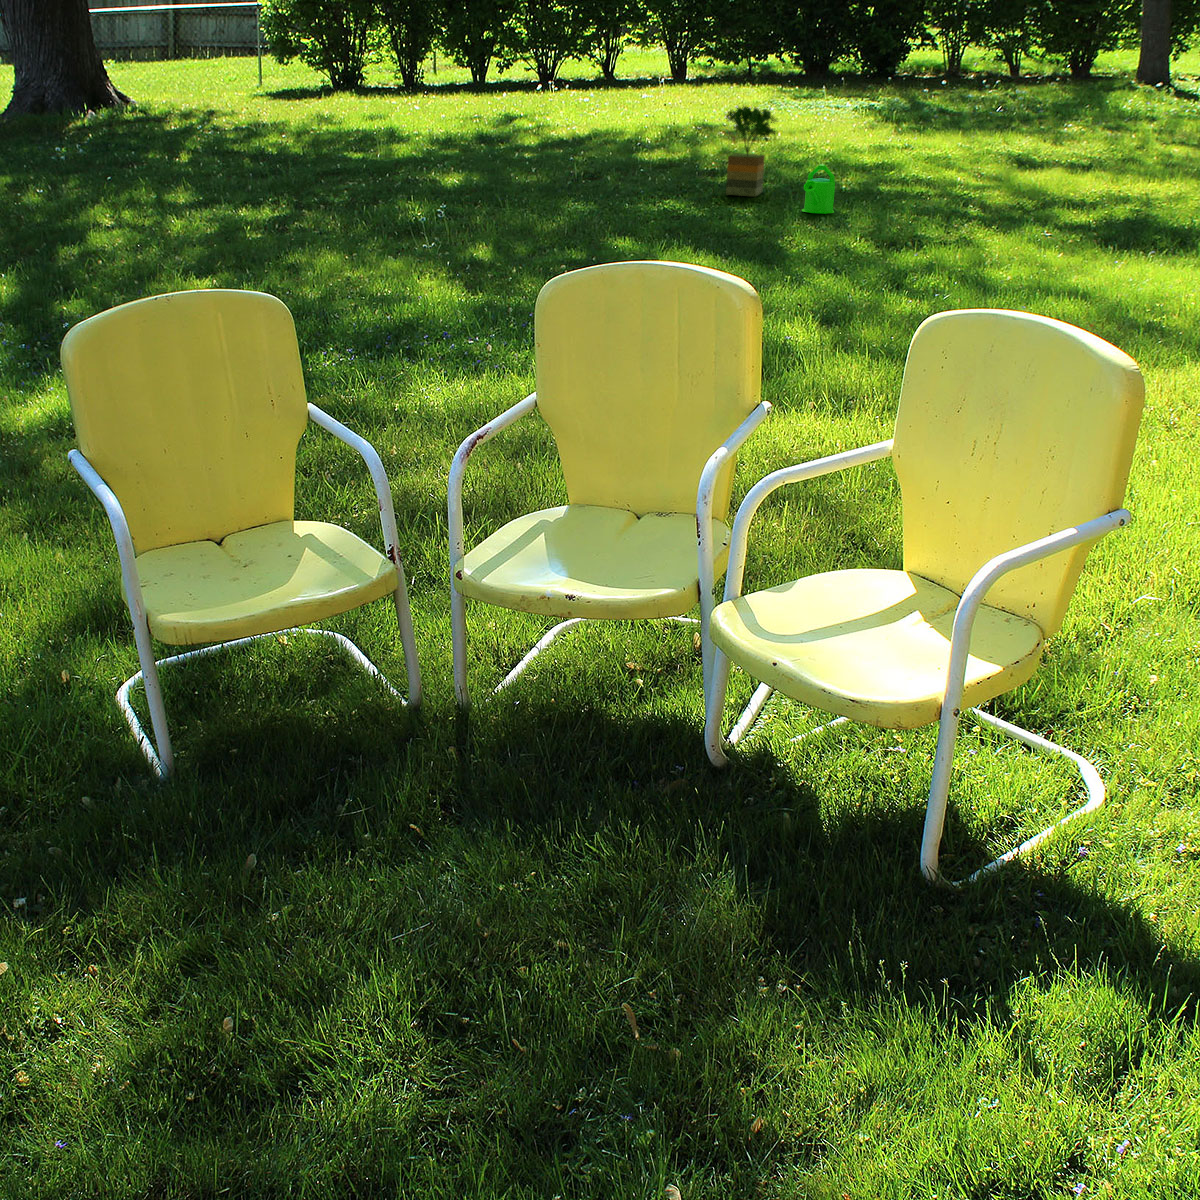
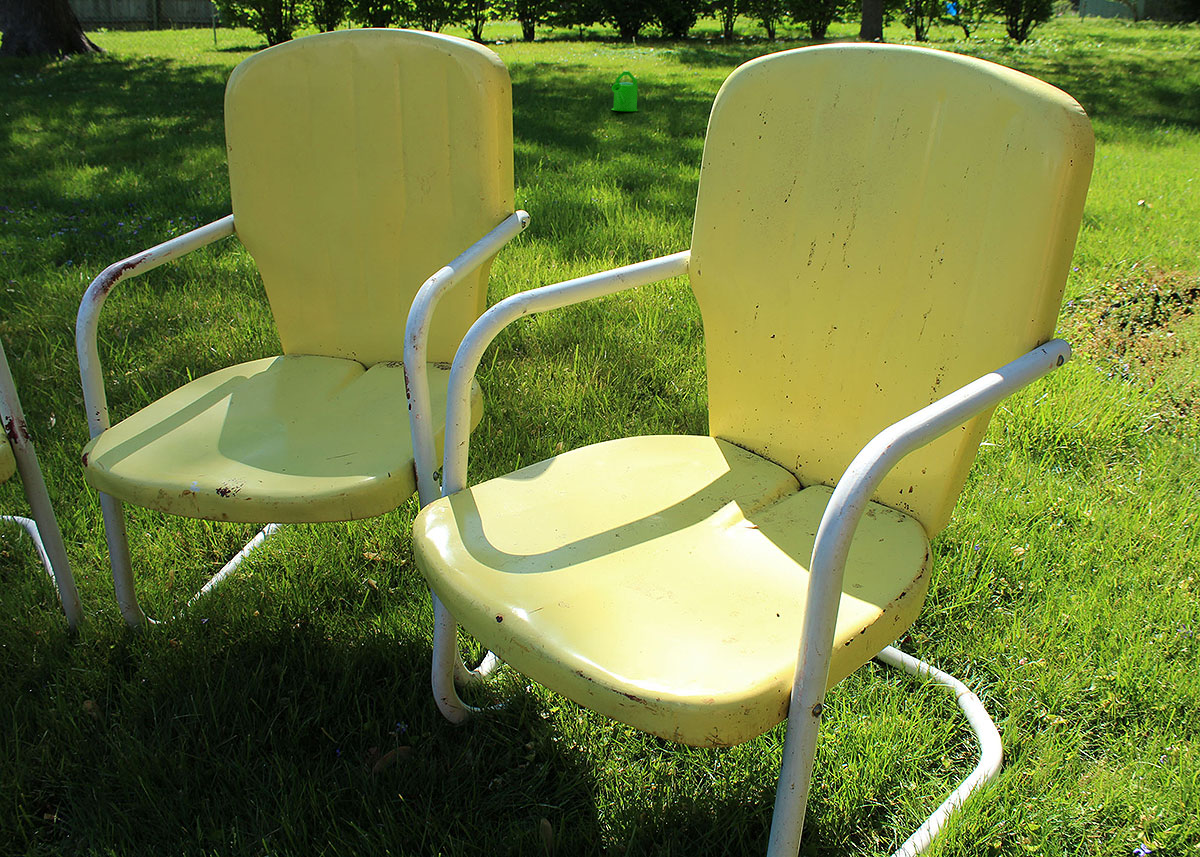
potted tree: present [726,106,777,196] -> none [546,25,592,102]

